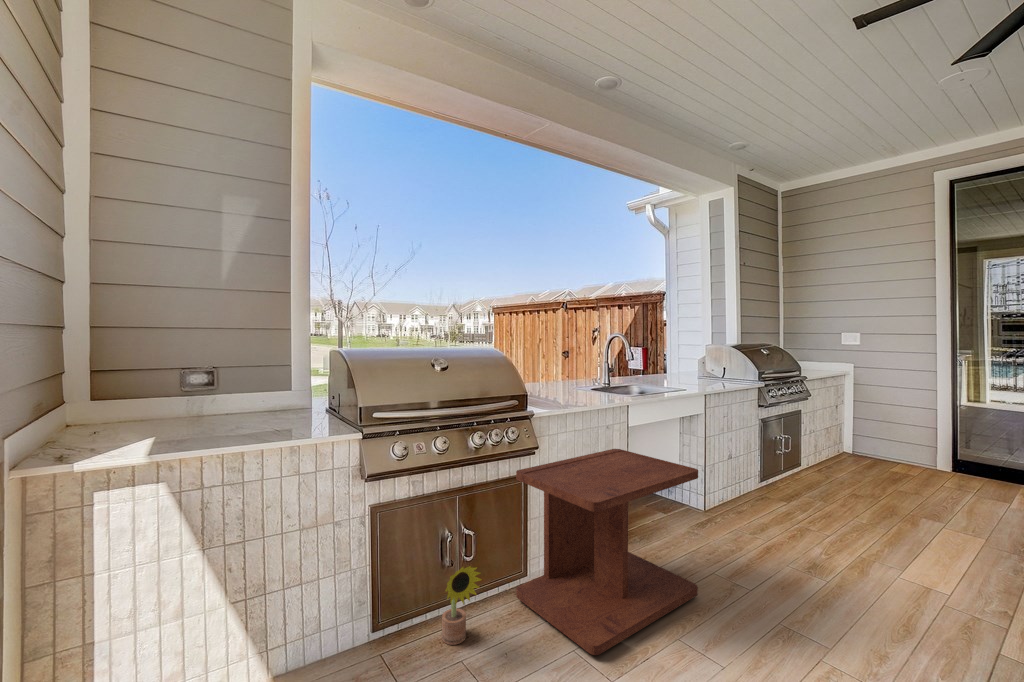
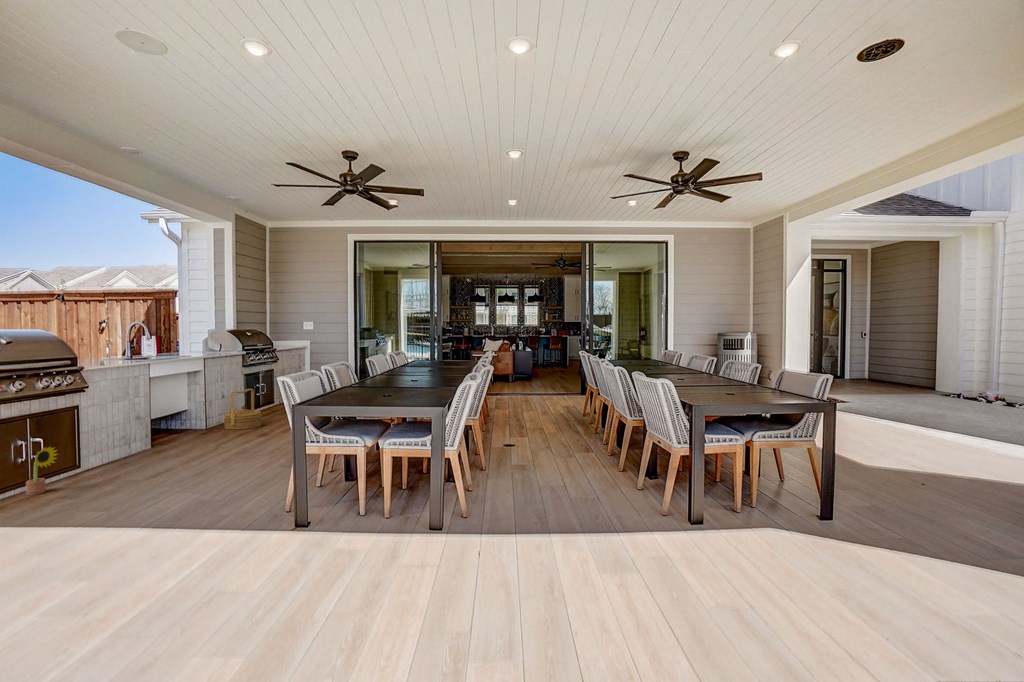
woven basket: none [730,447,796,524] -> present [224,389,262,429]
side table: present [516,449,698,655] -> none [74,389,197,475]

